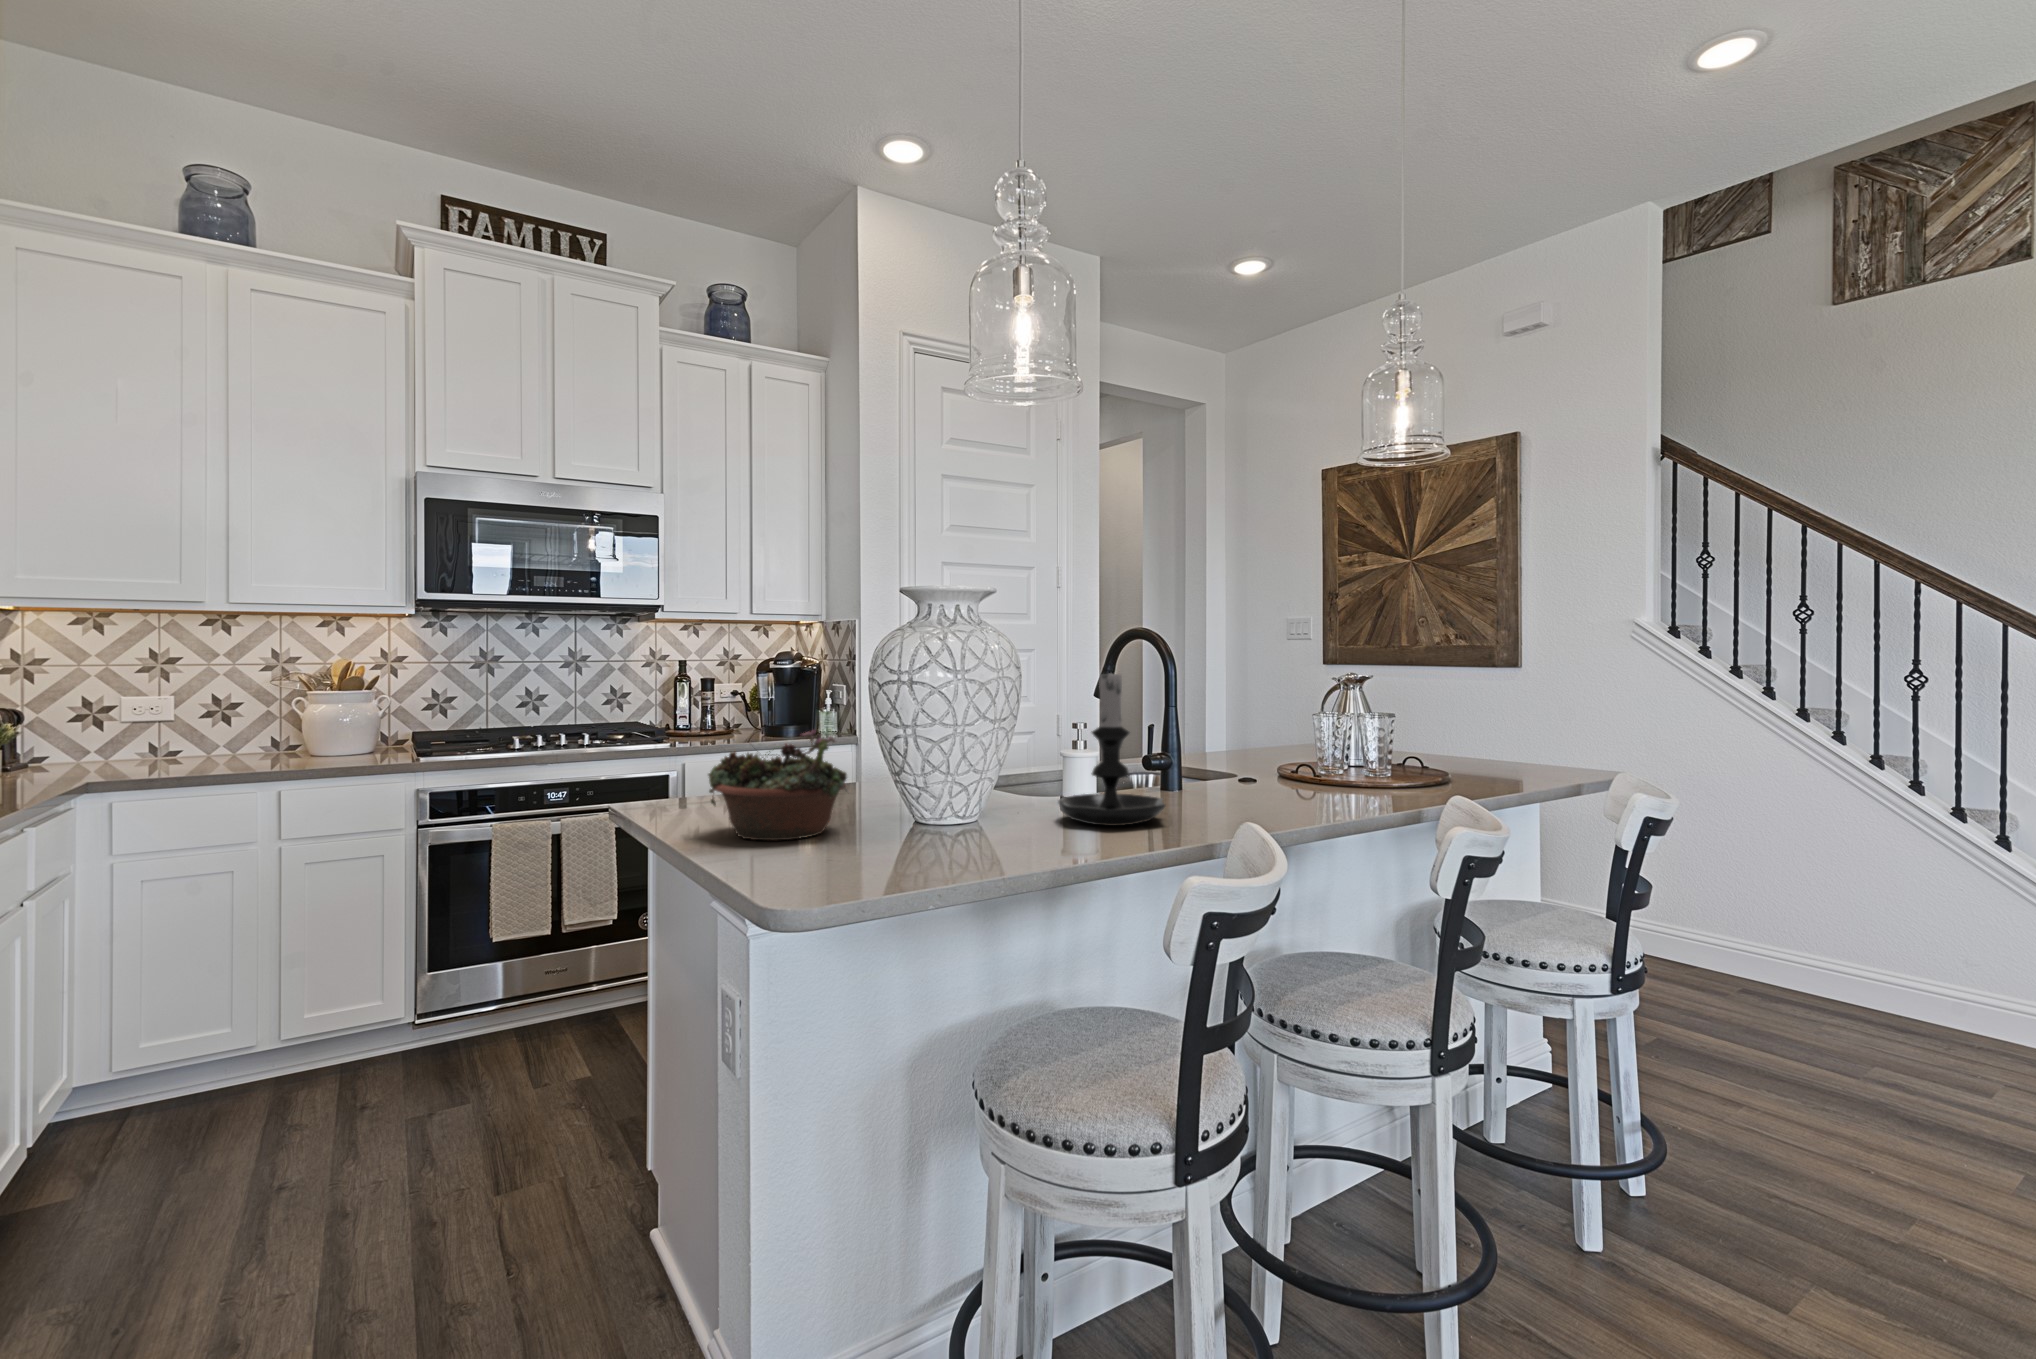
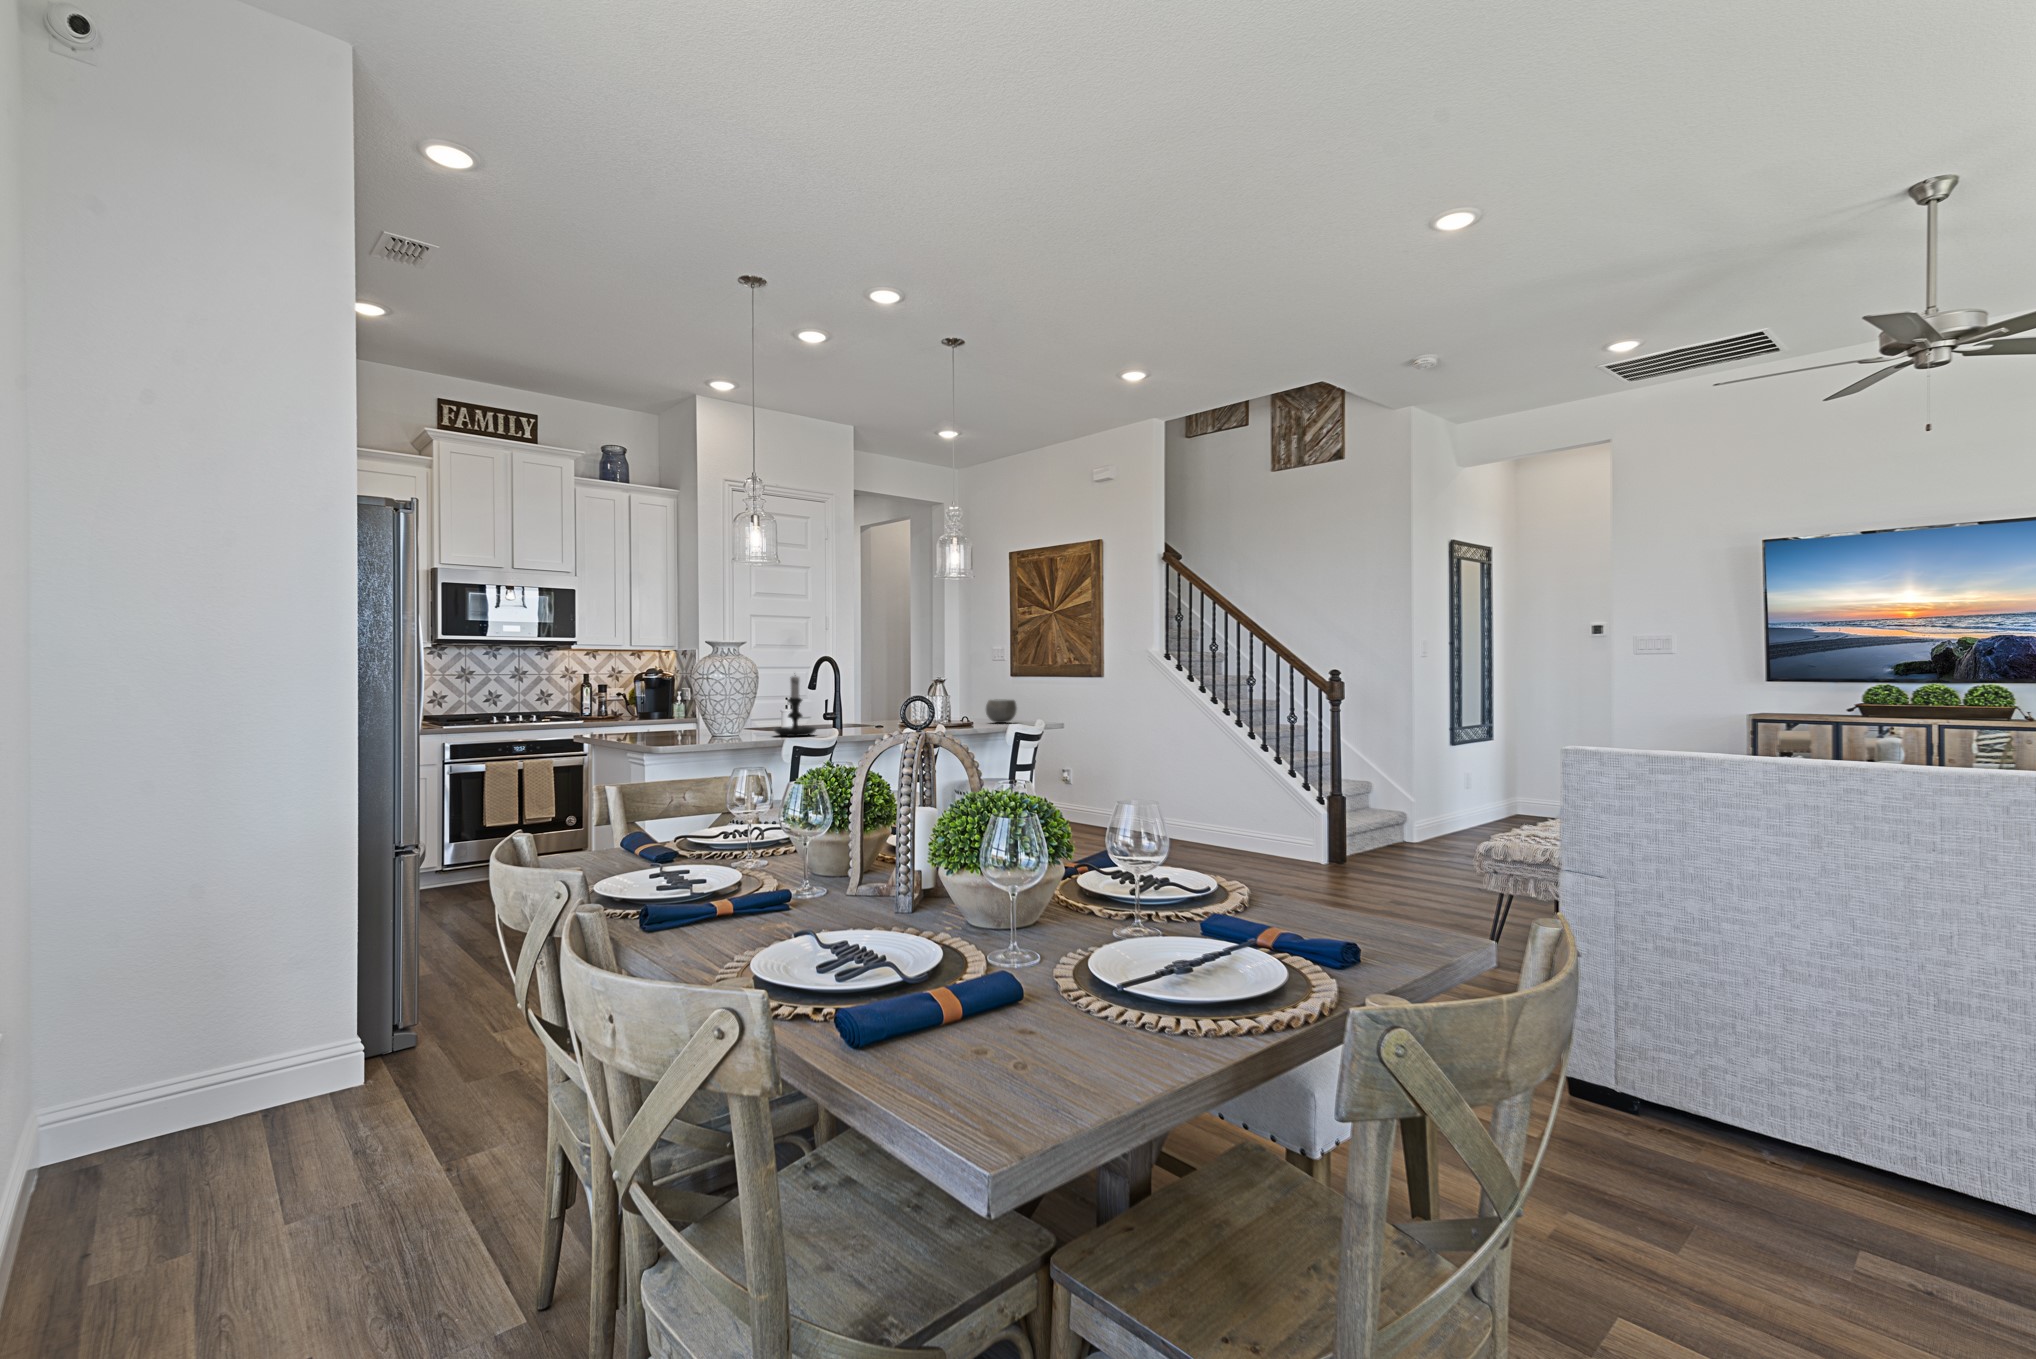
ceramic bowl: none [1431,717,1501,766] -> present [986,699,1017,723]
succulent planter: present [708,730,847,840] -> none [627,698,684,740]

